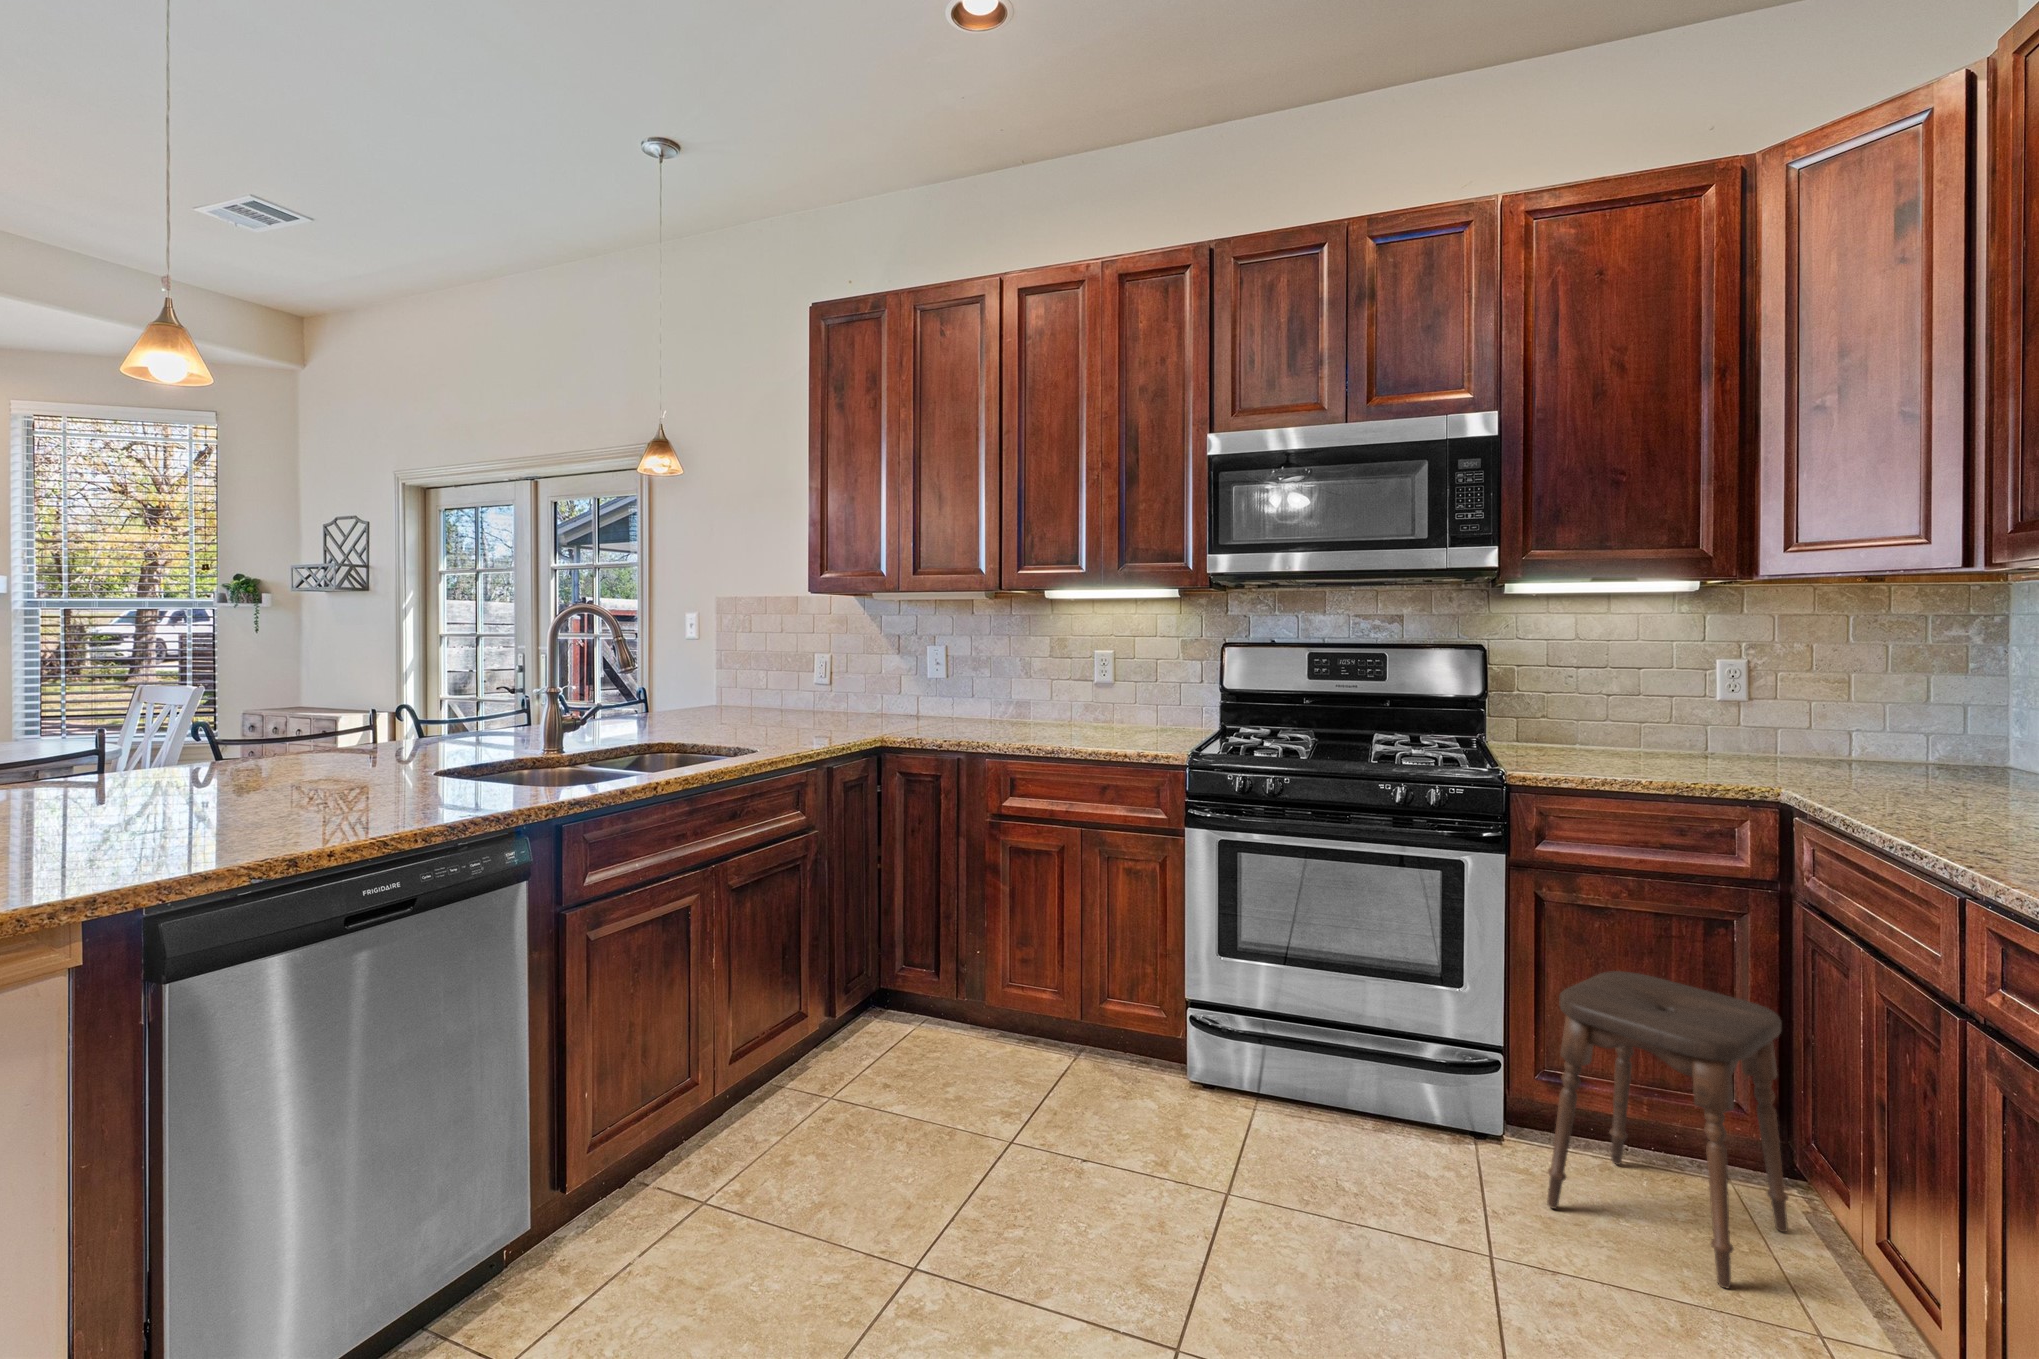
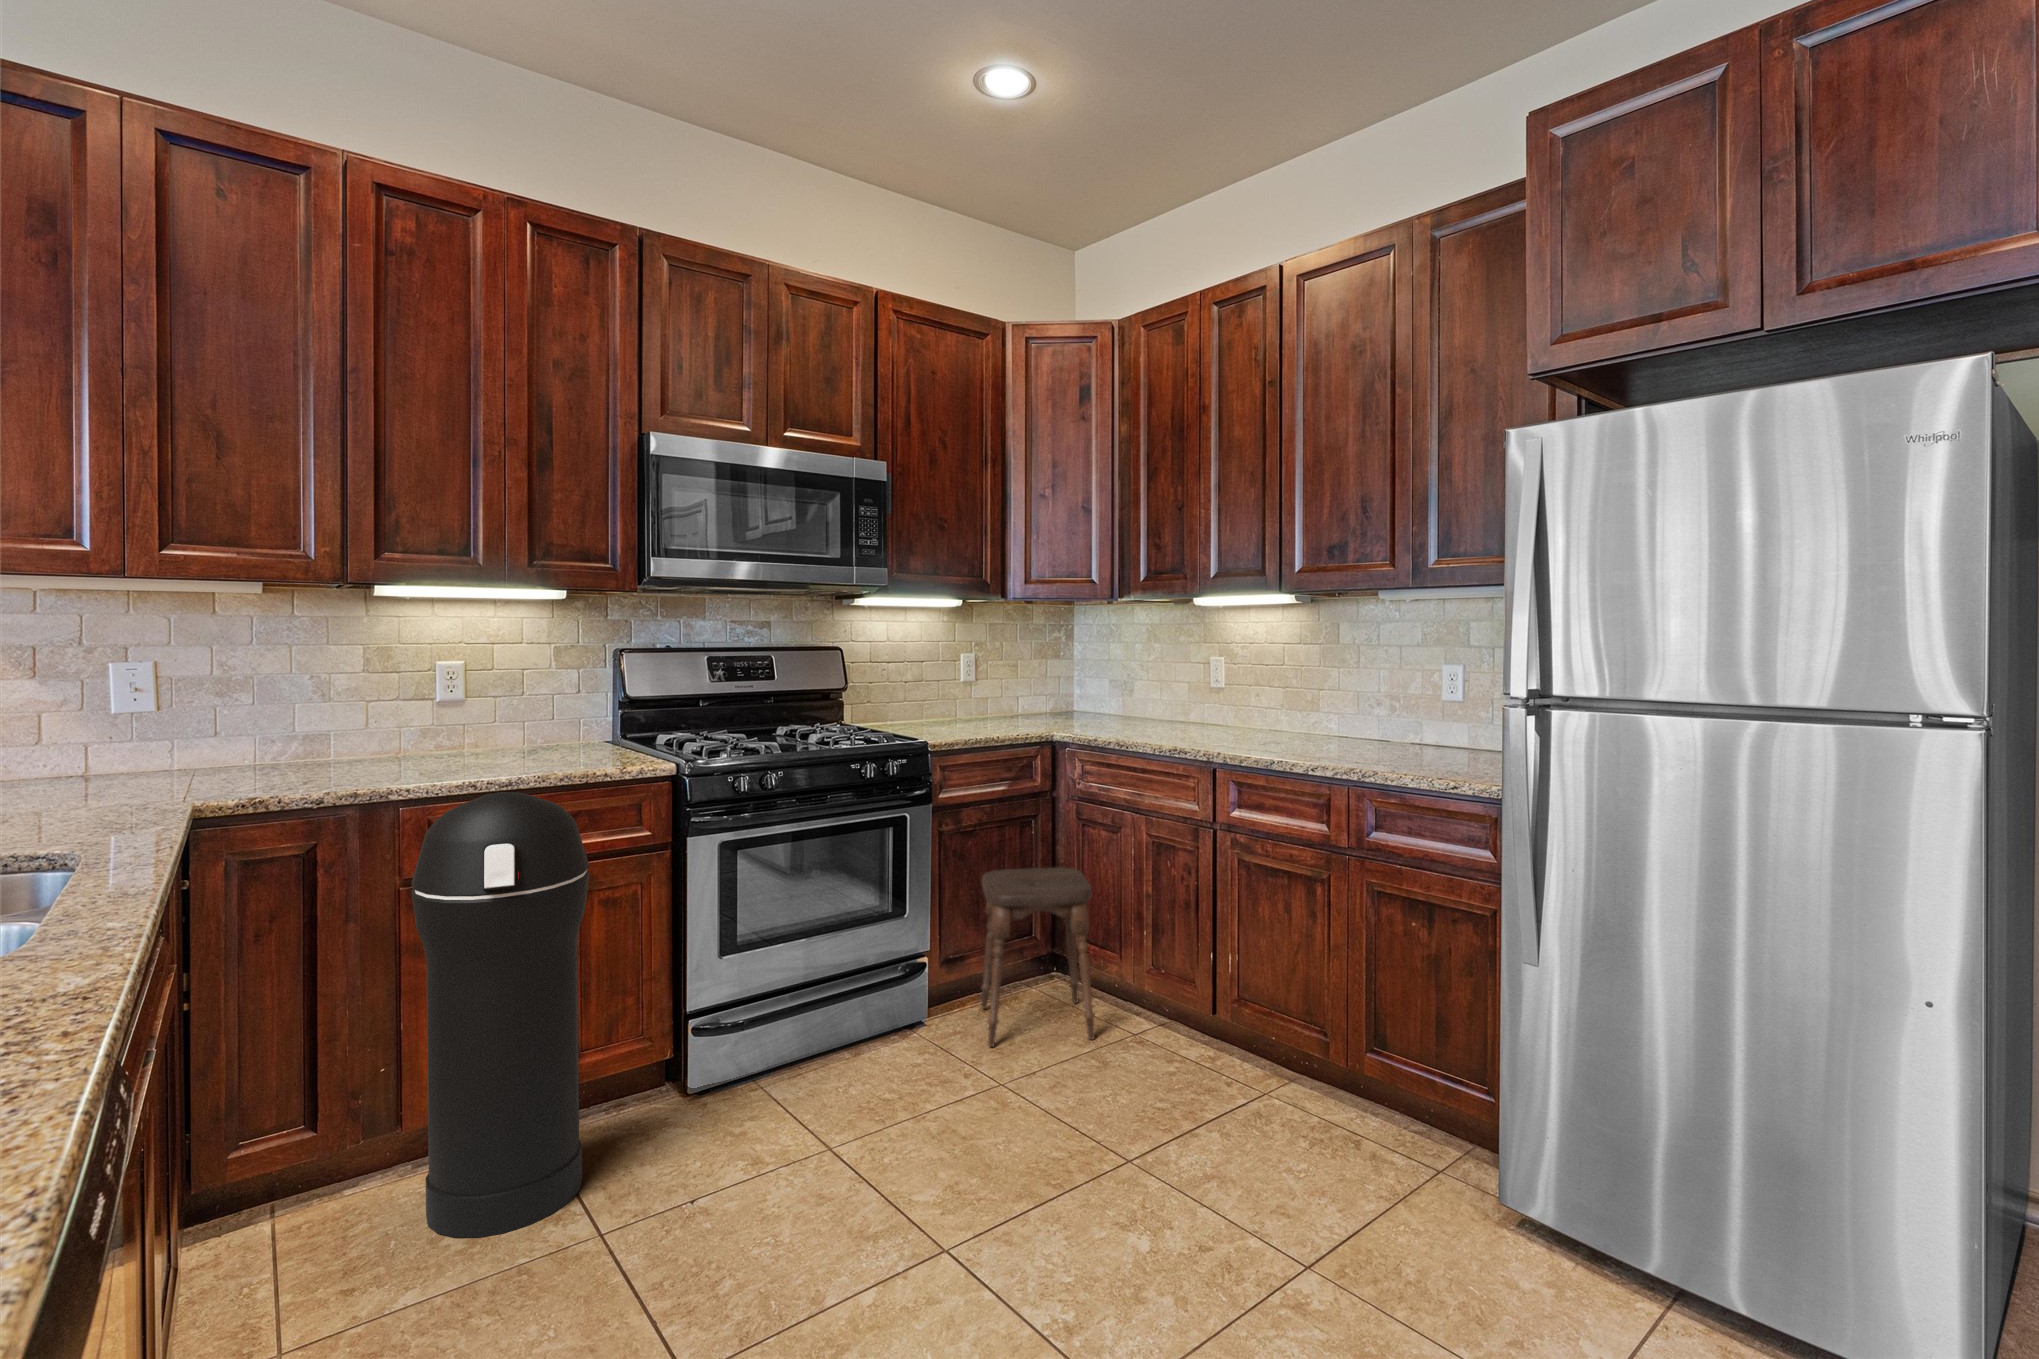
trash can: none [945,753,1071,1110] -> present [411,792,589,1238]

